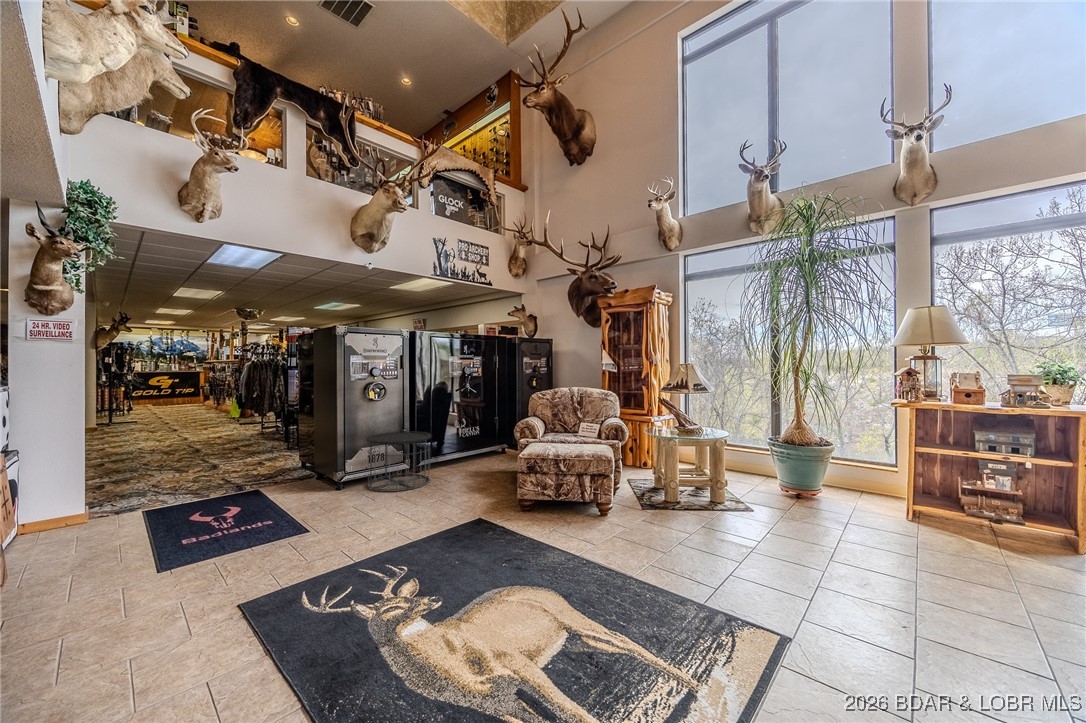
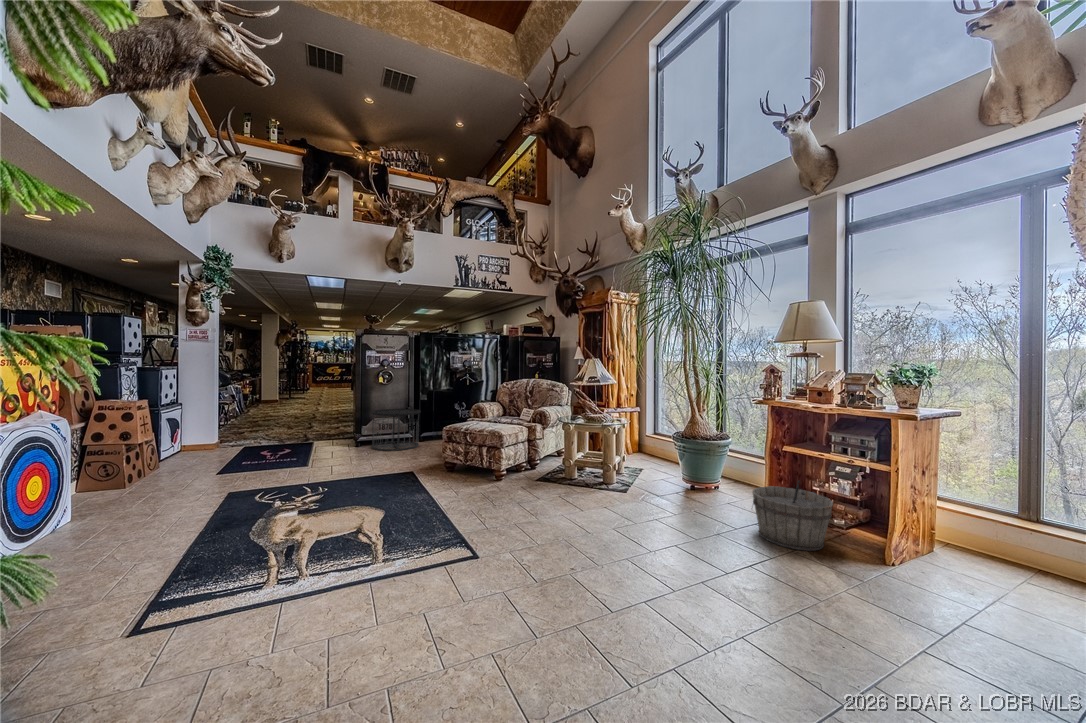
wooden bucket: none [931,481,1031,551] -> present [753,481,833,551]

